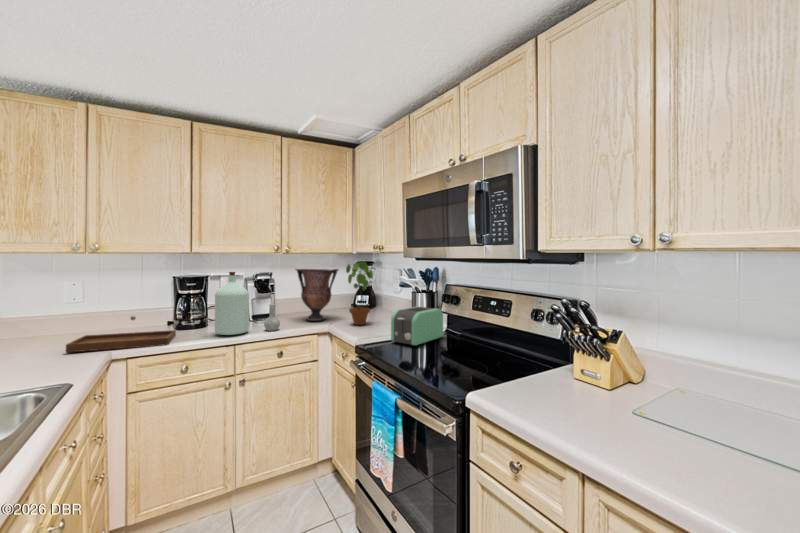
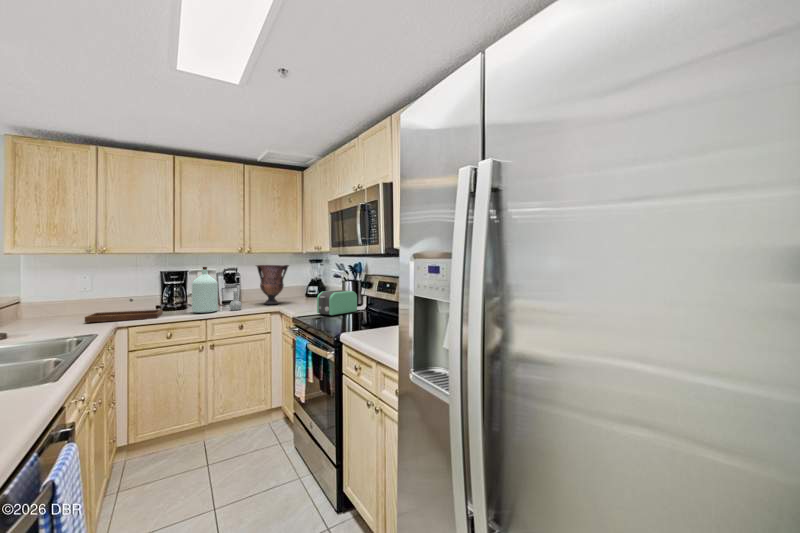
potted plant: present [346,262,373,325] -> none [293,259,313,306]

